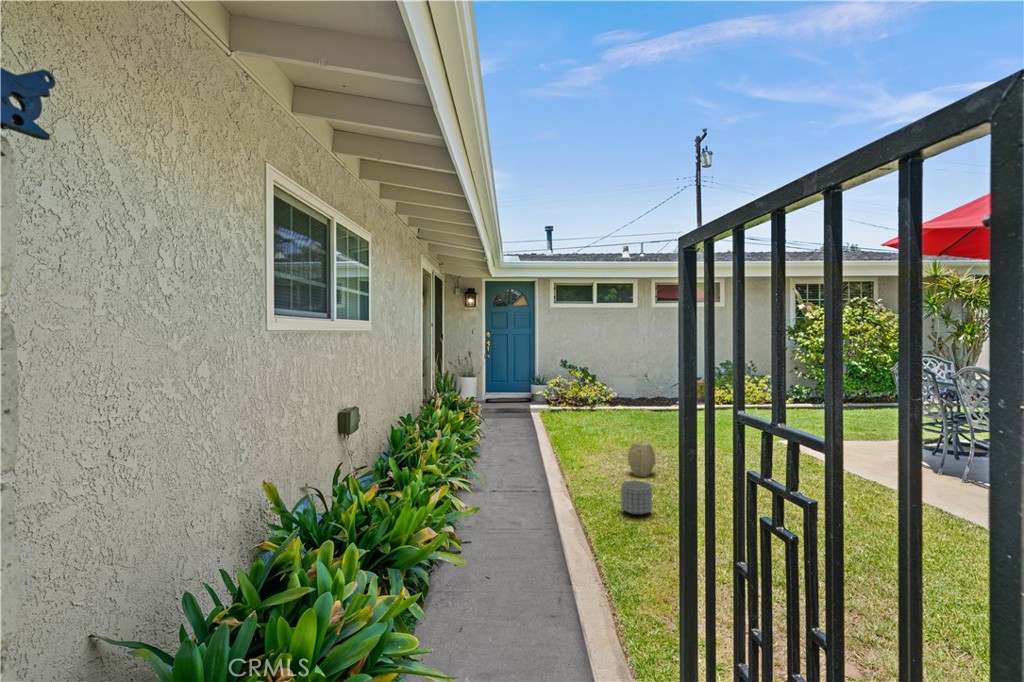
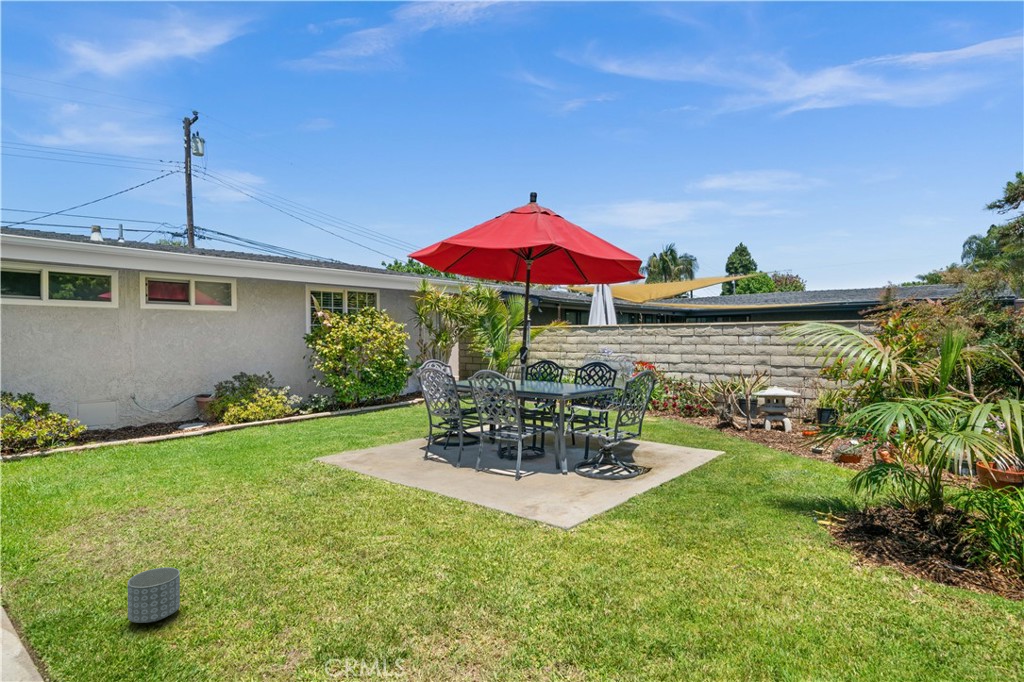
woven basket: present [628,442,656,477] -> none [127,501,172,552]

